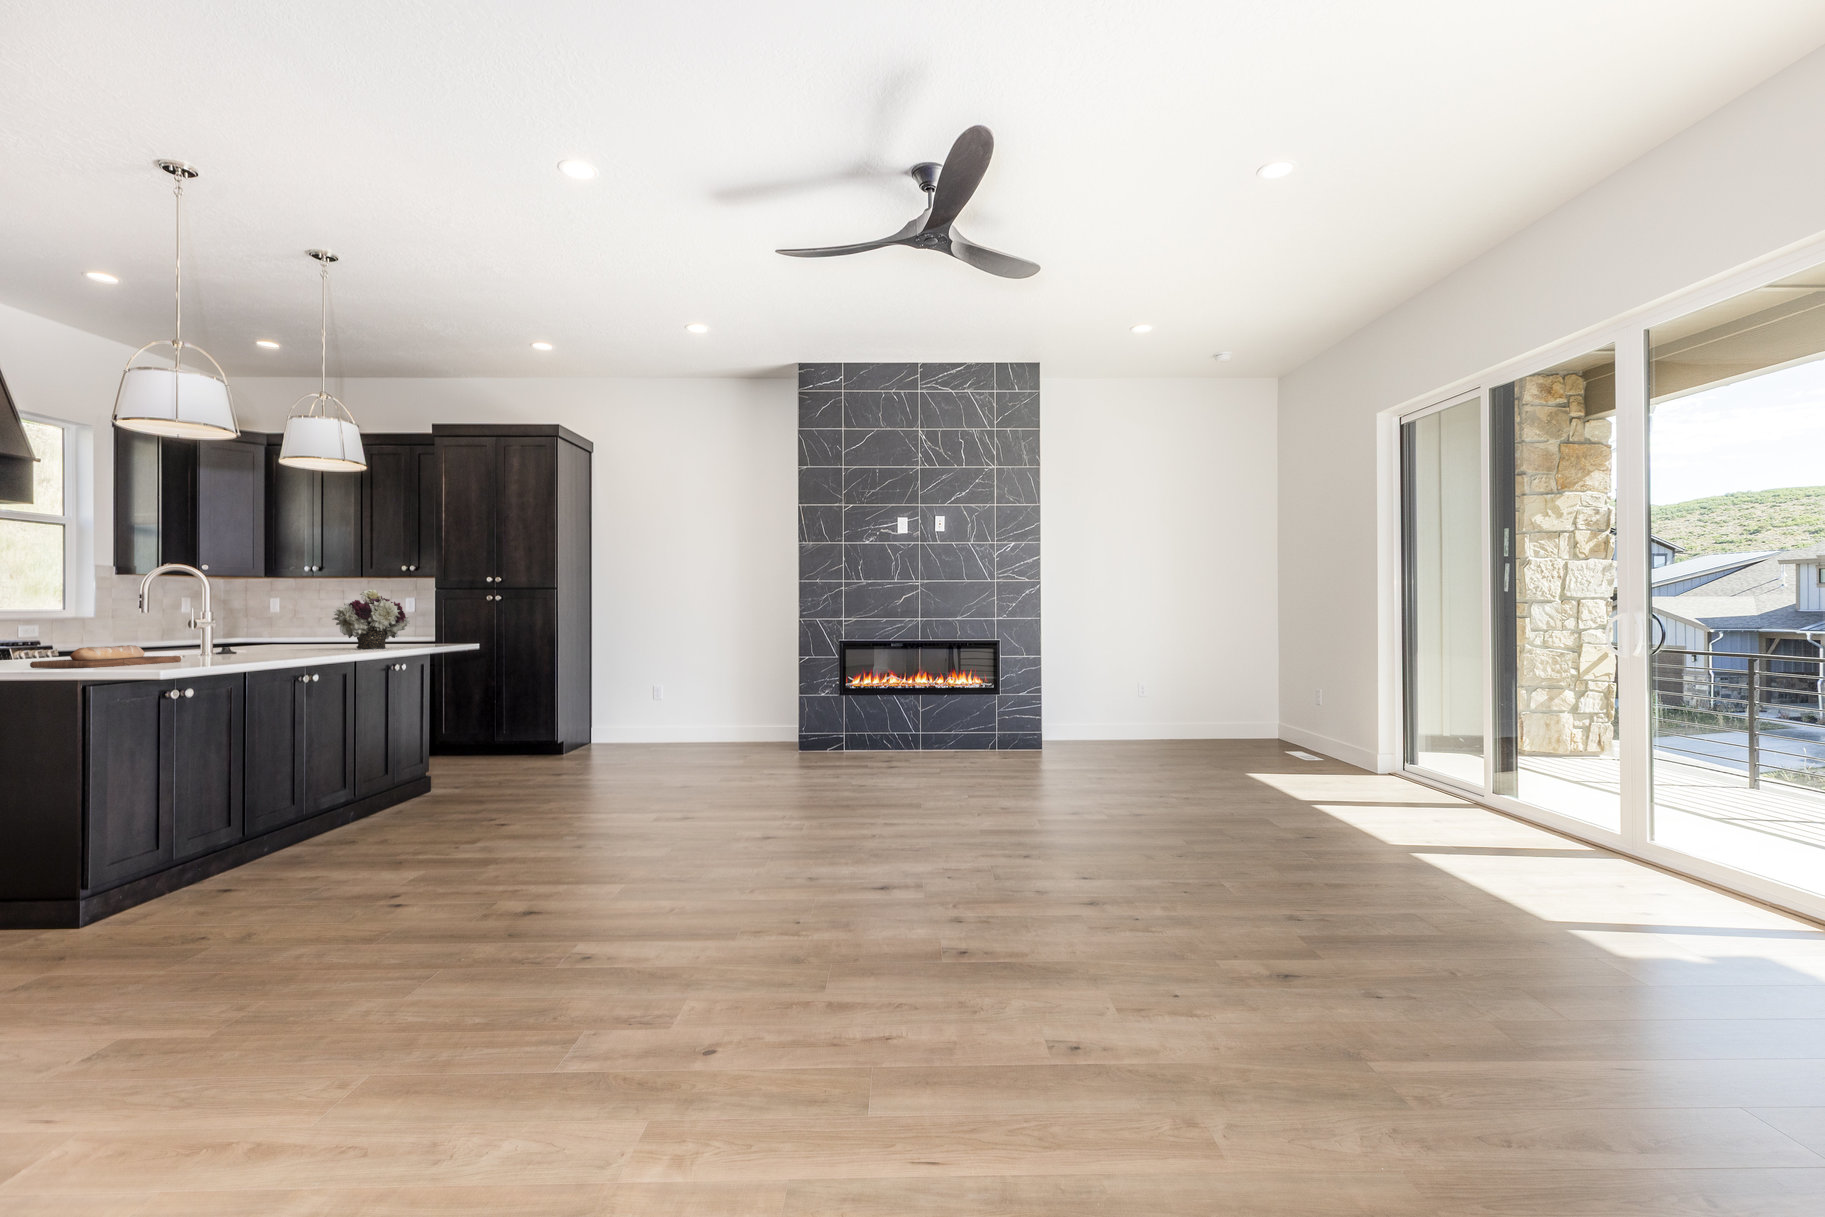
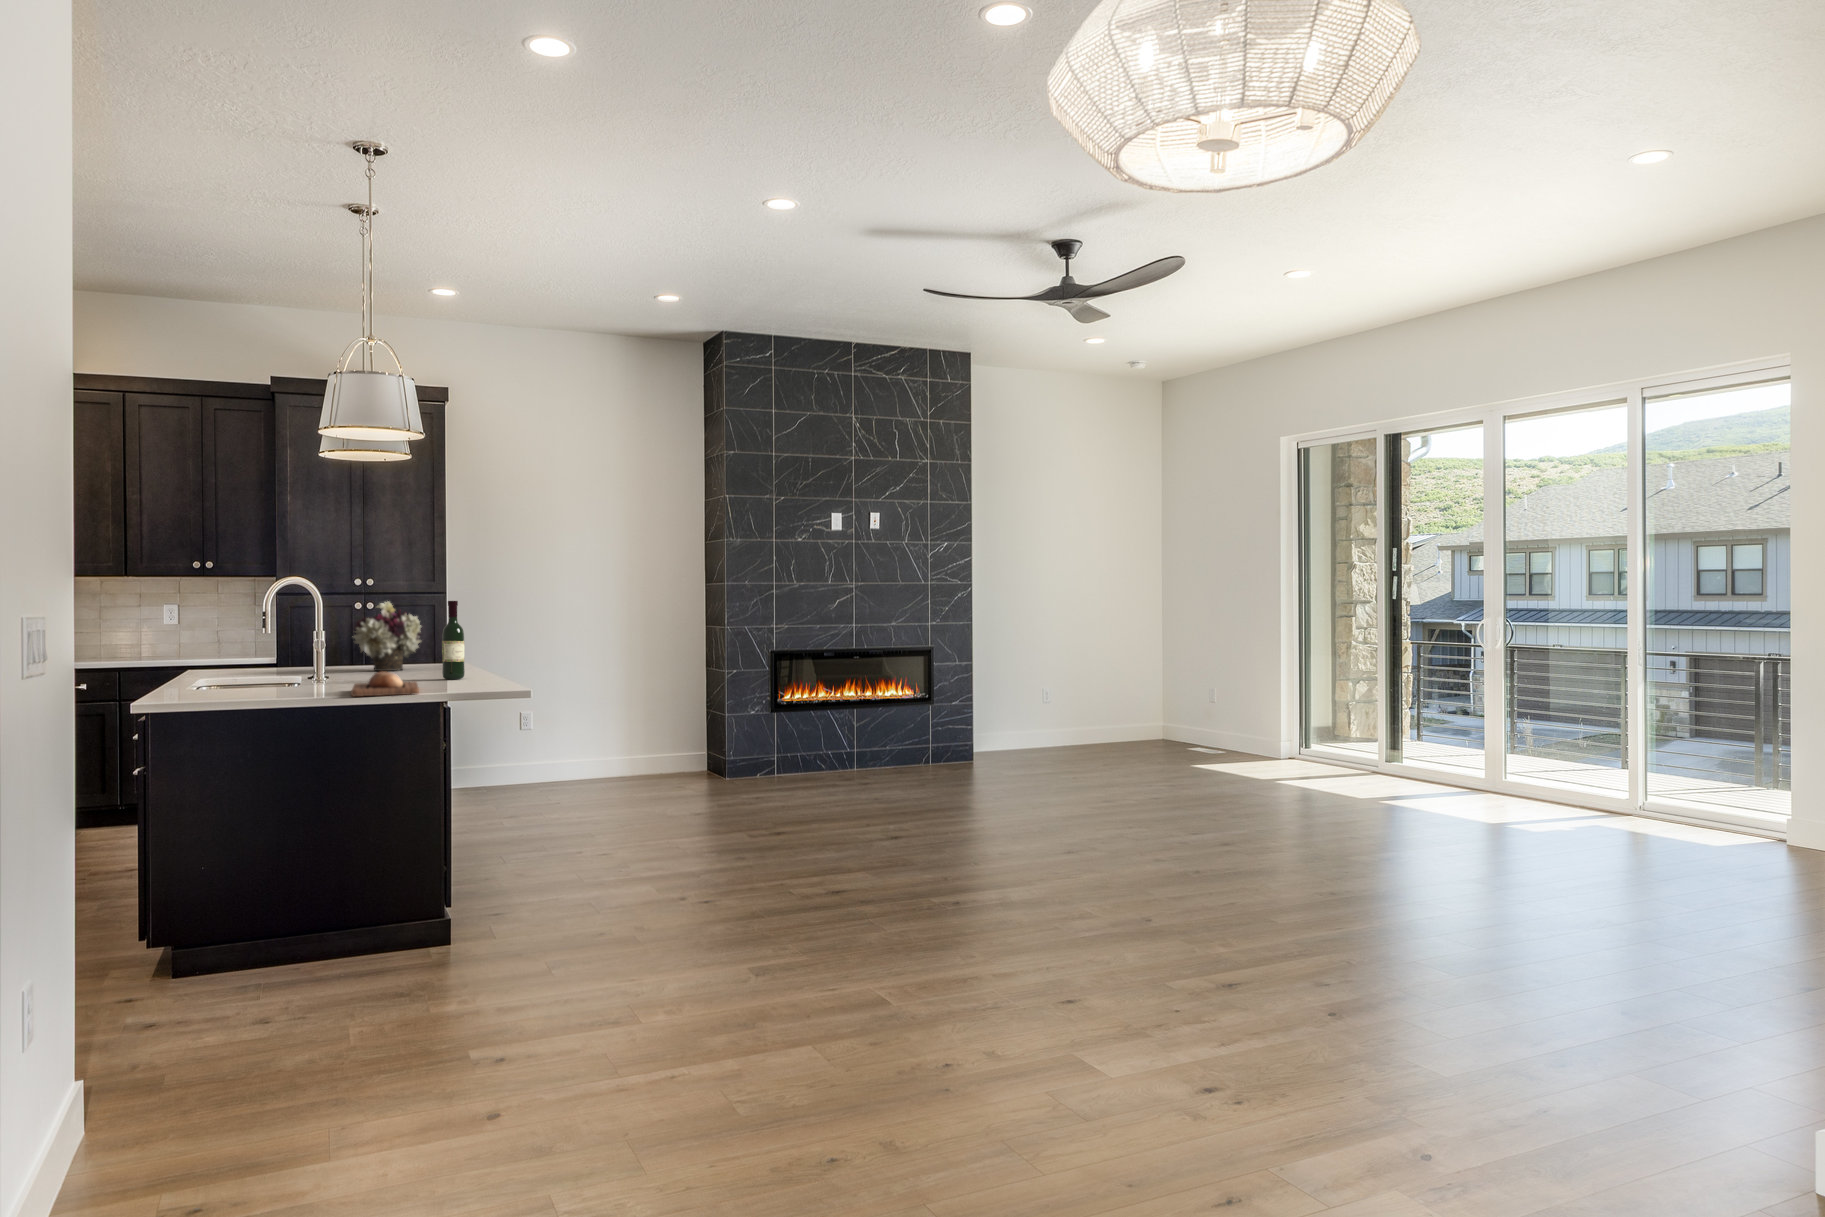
wine bottle: none [281,582,305,656] -> present [442,601,465,679]

